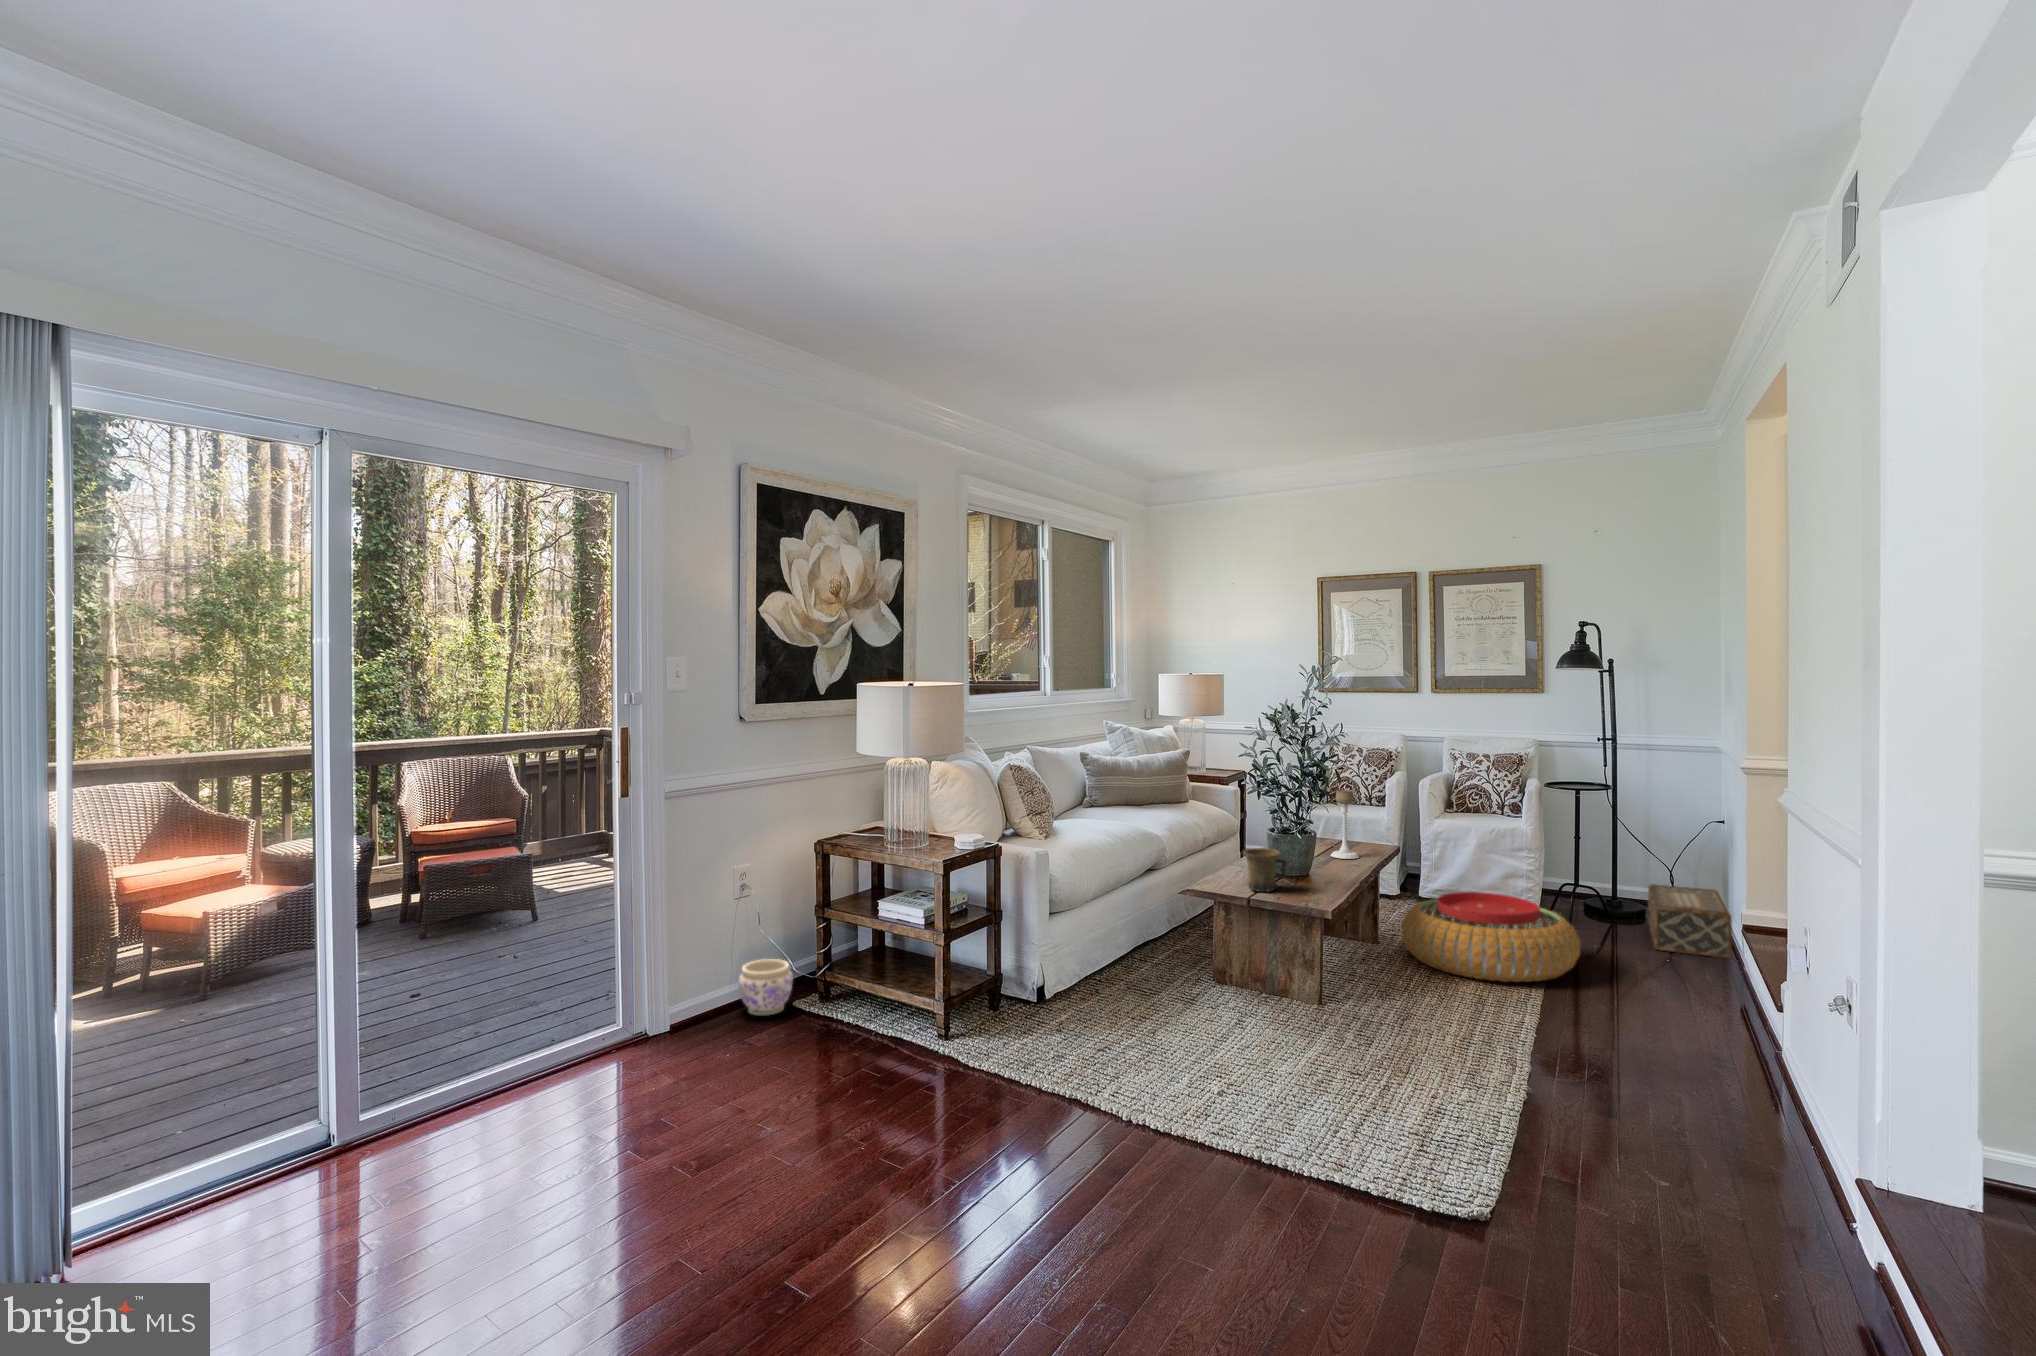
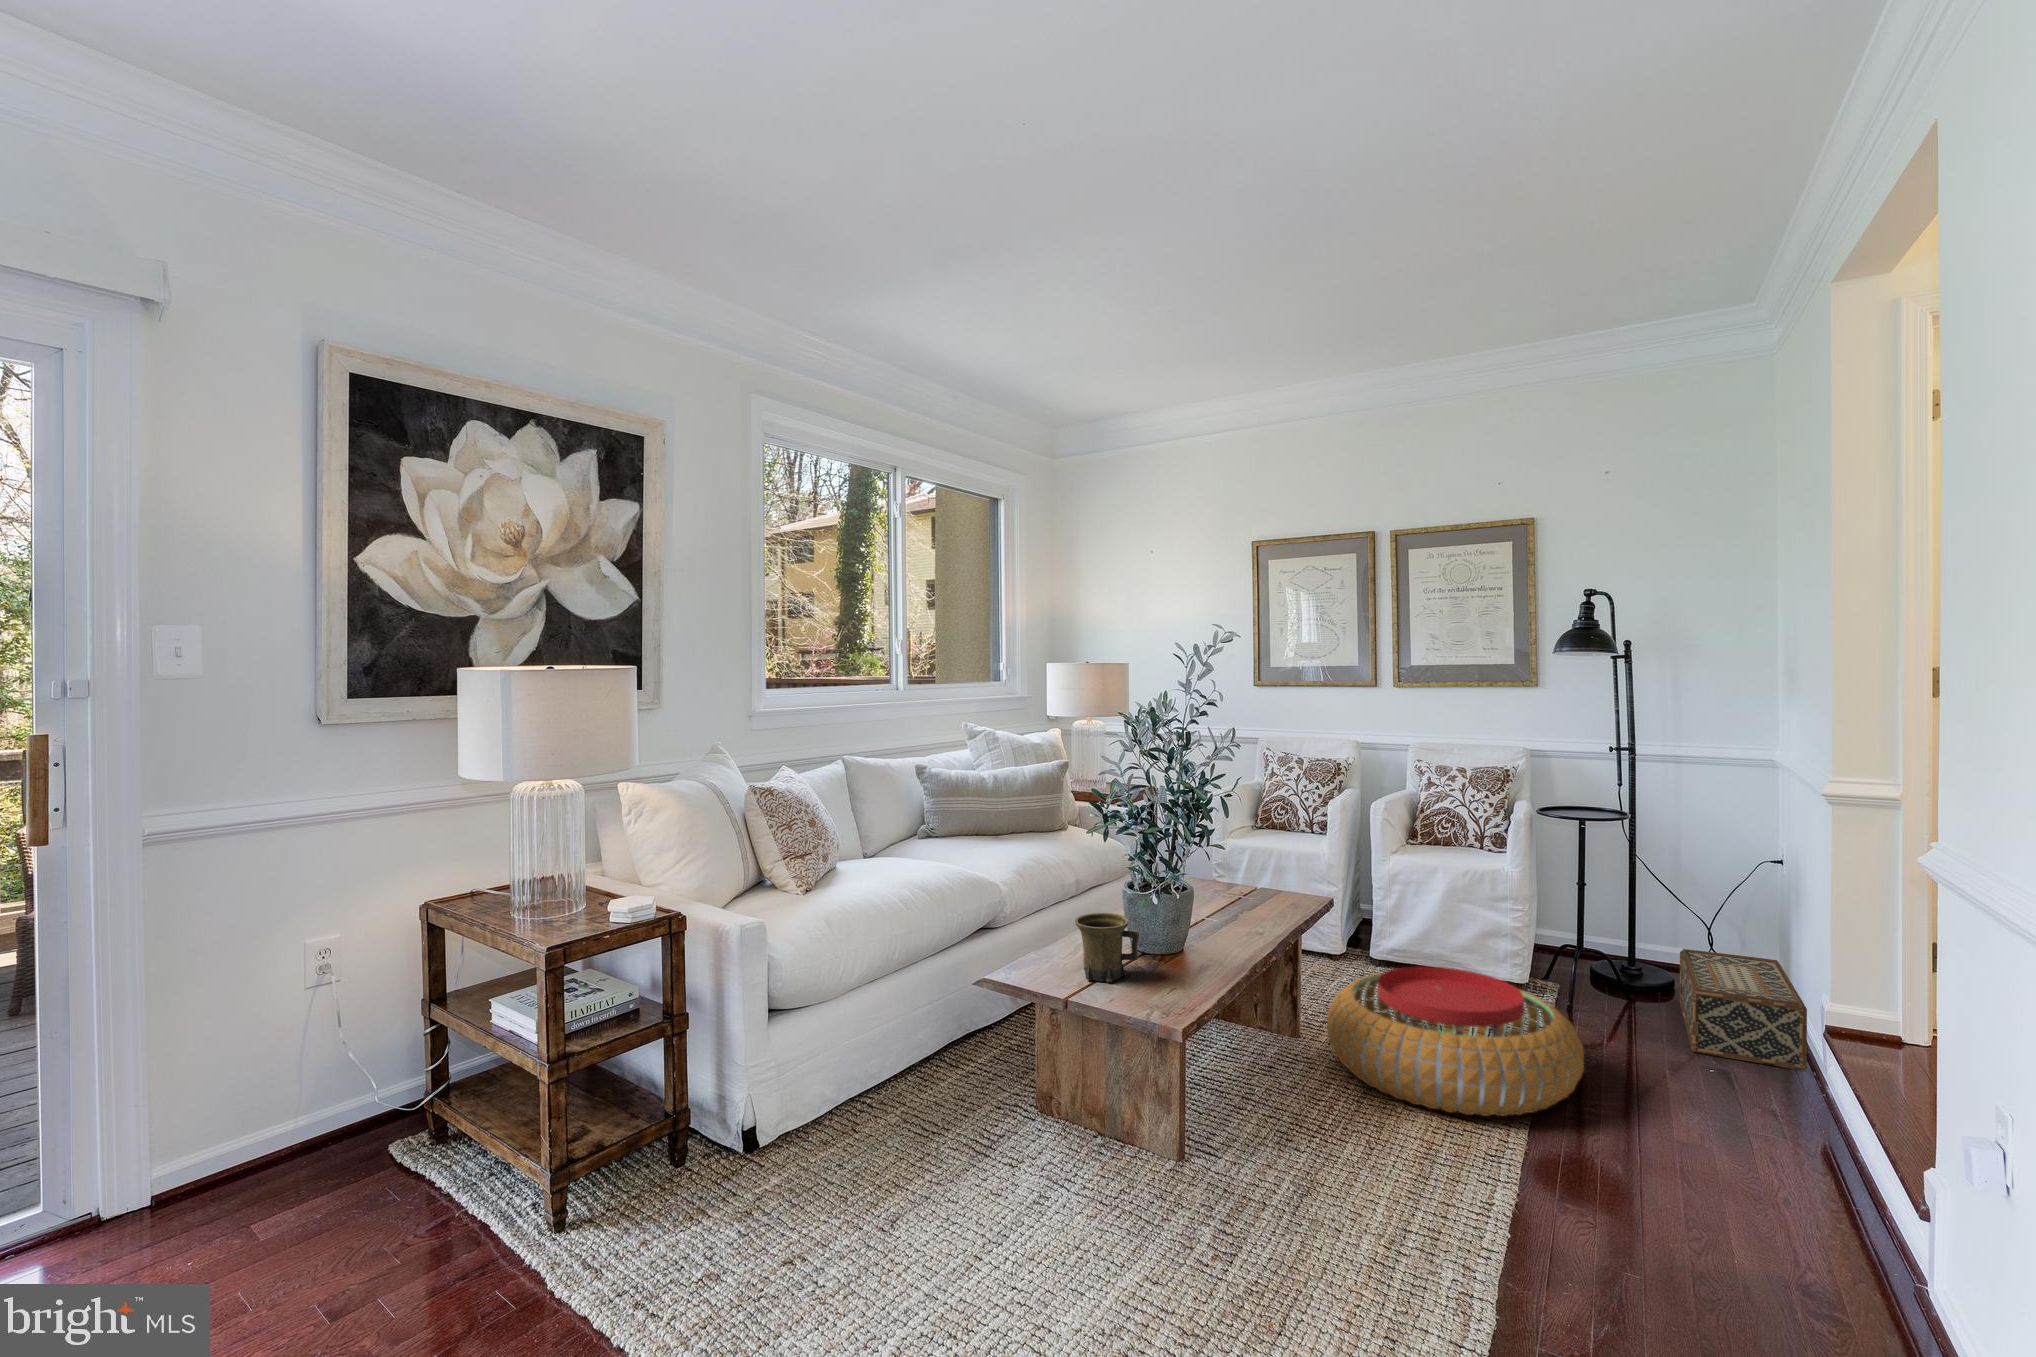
candle holder: present [1331,789,1359,859] -> none [1229,820,1269,920]
planter: present [738,959,793,1016] -> none [284,1080,382,1175]

